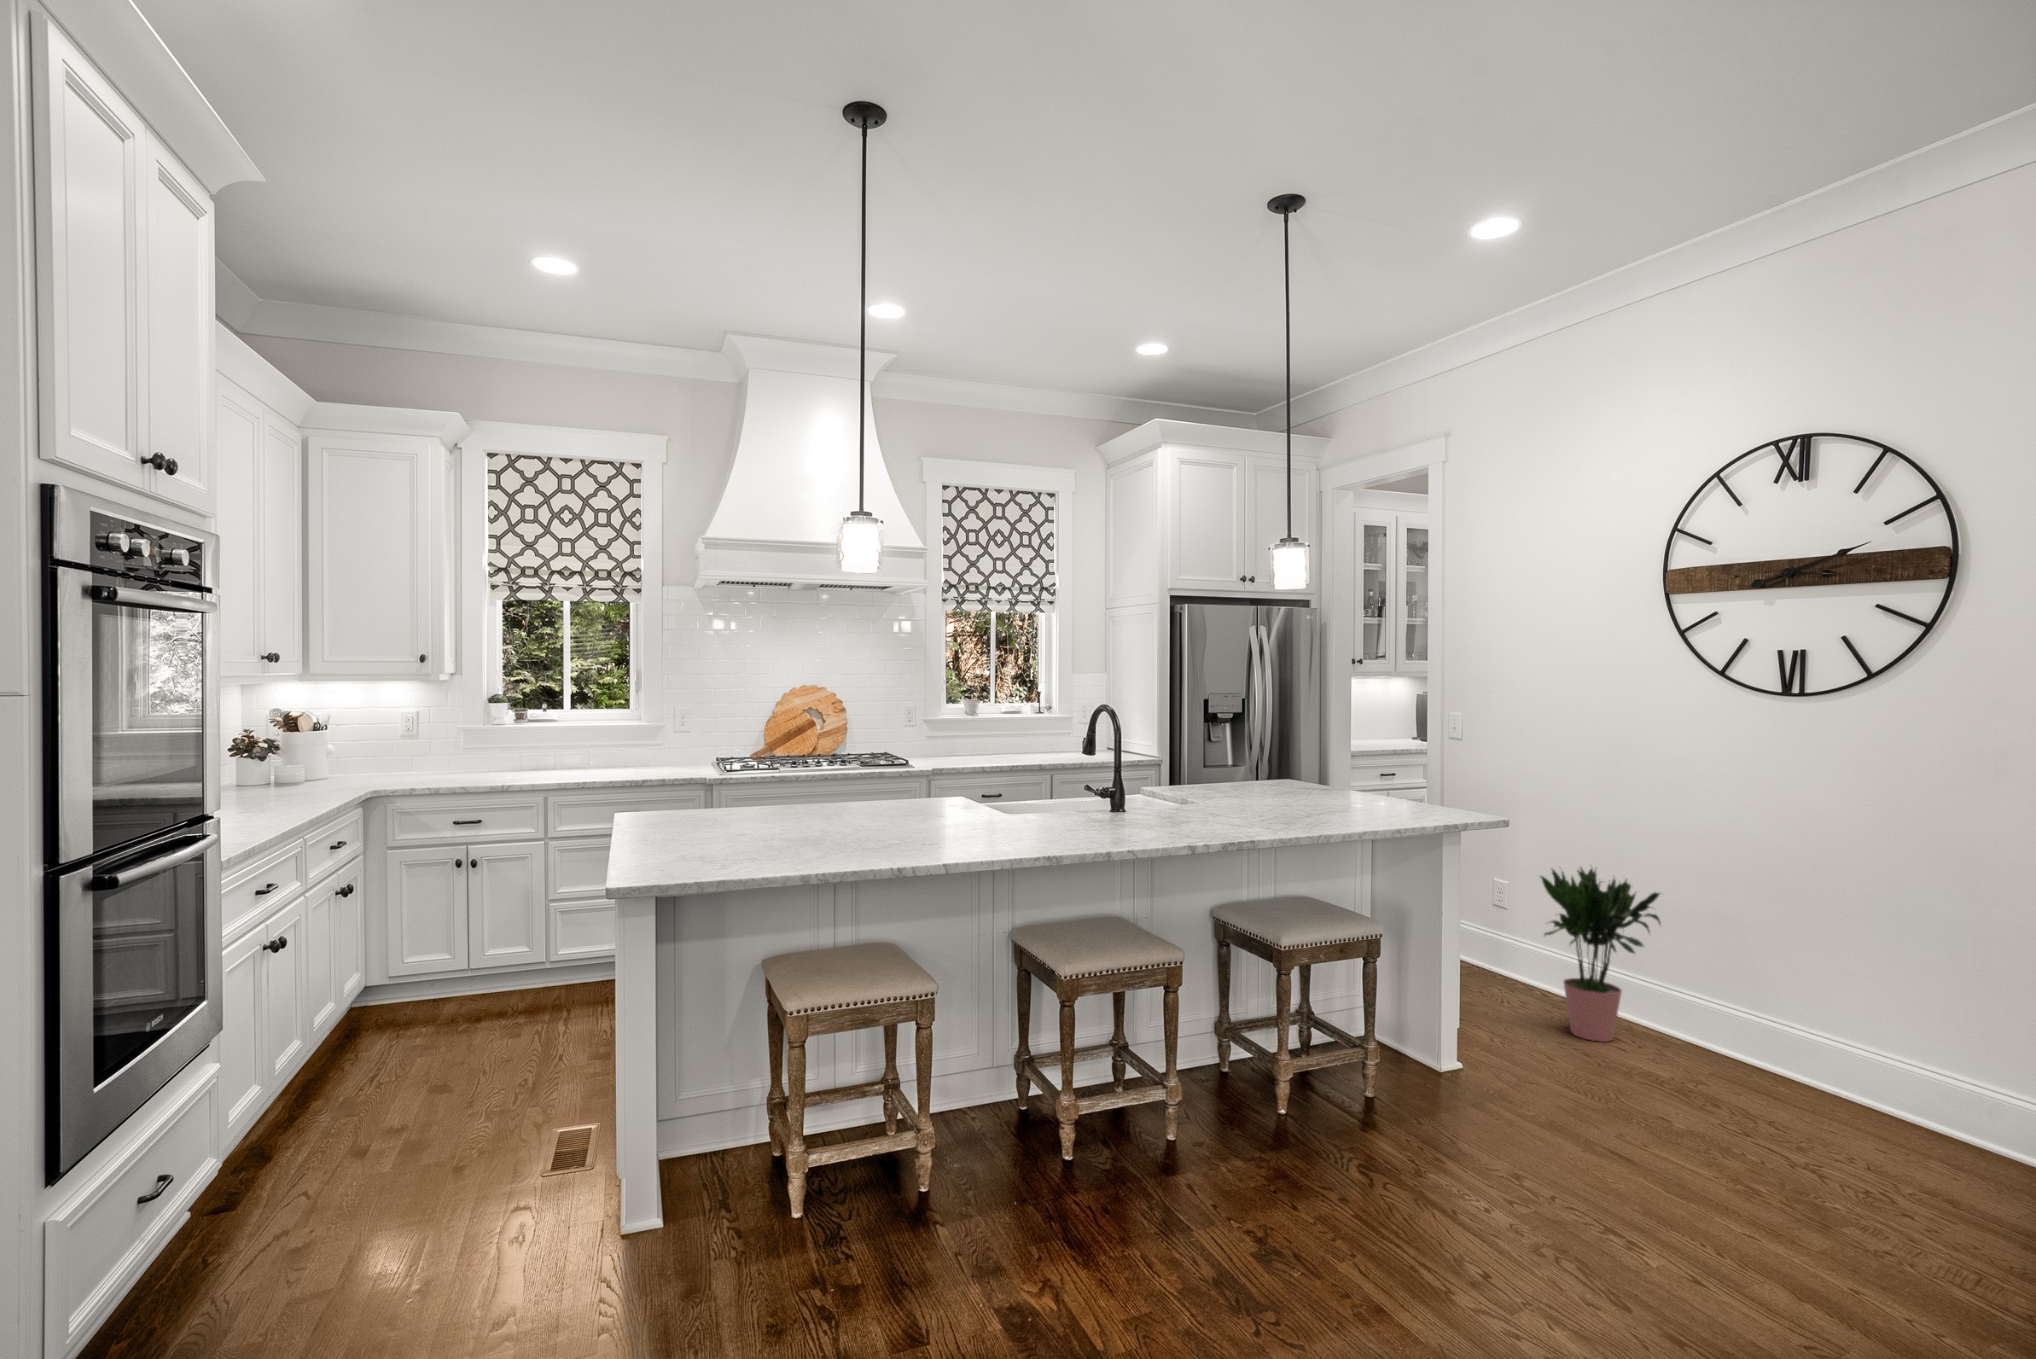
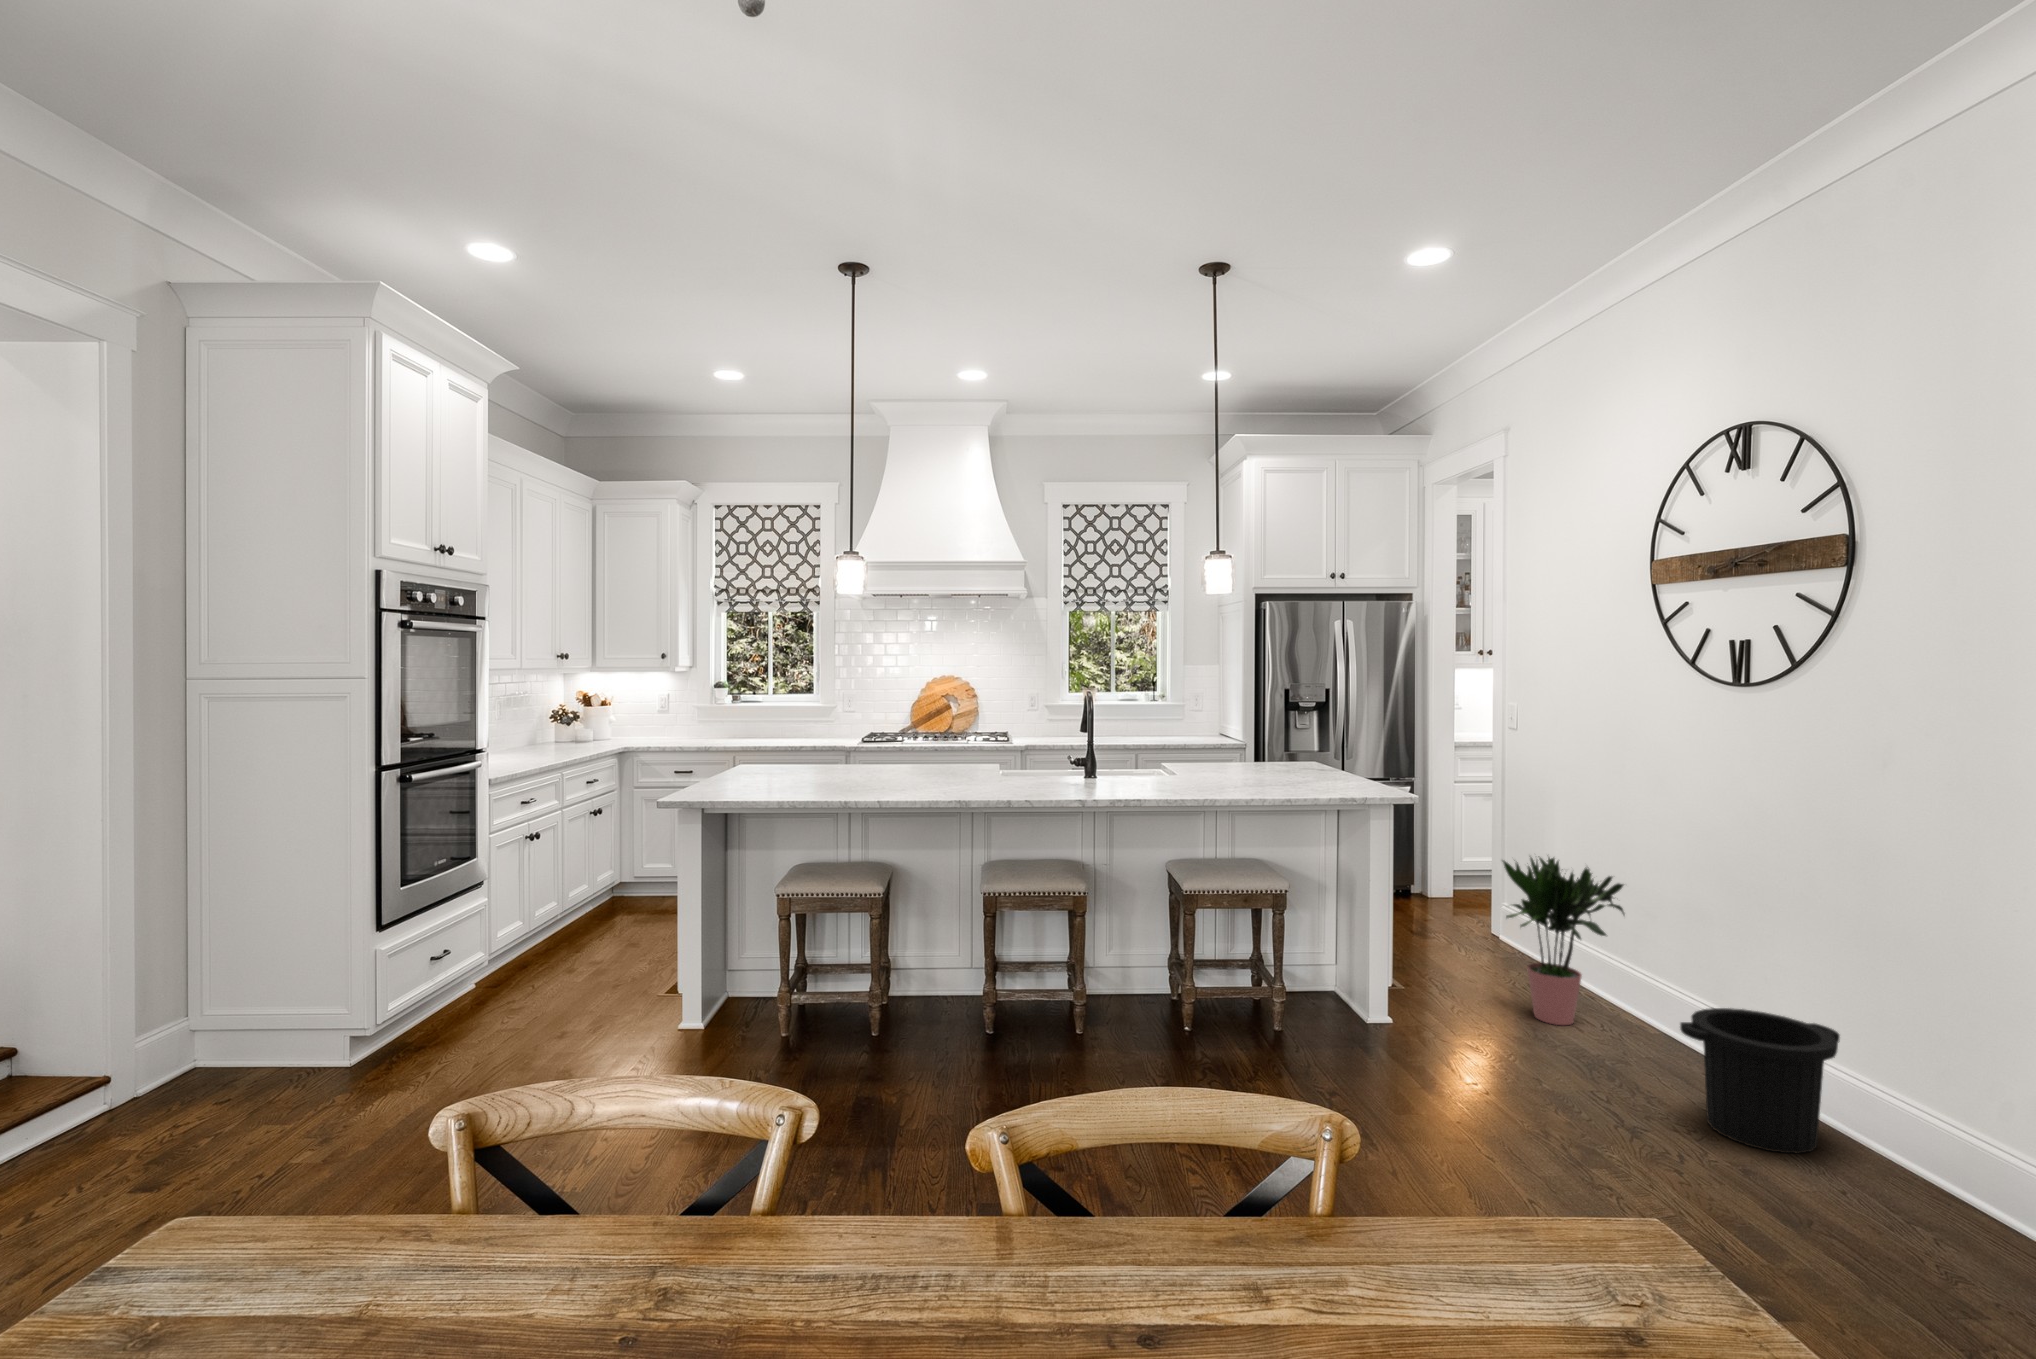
trash can: none [1821,1011,1971,1152] -> present [1680,1008,1840,1153]

